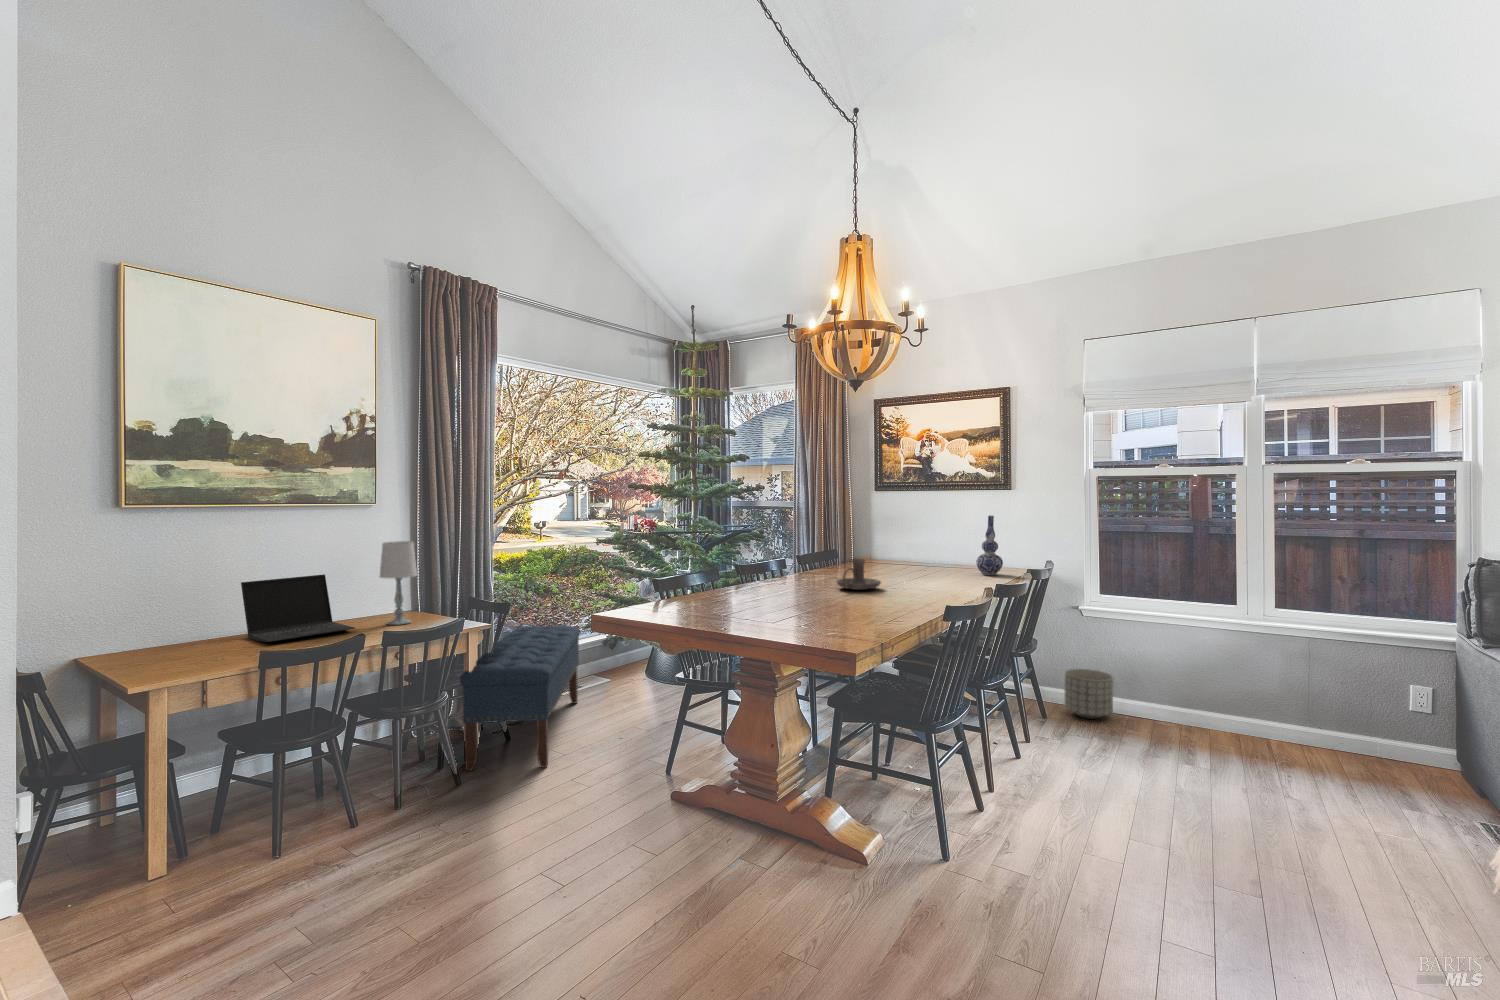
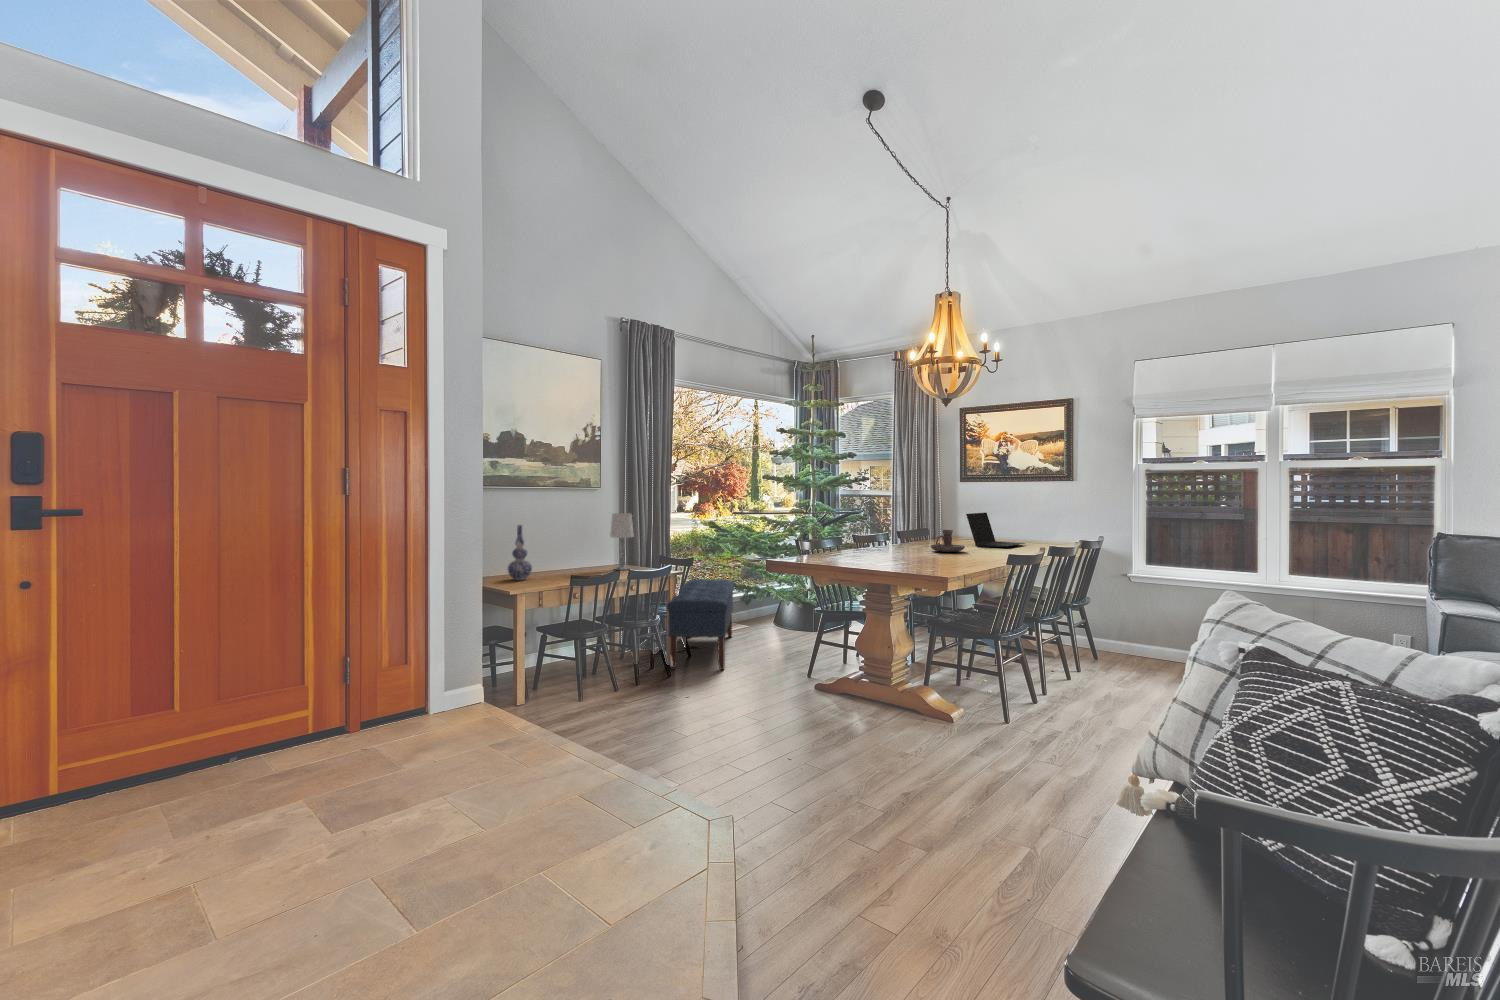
vase: present [976,515,1003,575] -> present [508,525,532,580]
laptop: present [241,574,355,642] -> present [966,513,1025,547]
planter: present [1065,669,1113,719] -> none [1112,621,1152,659]

